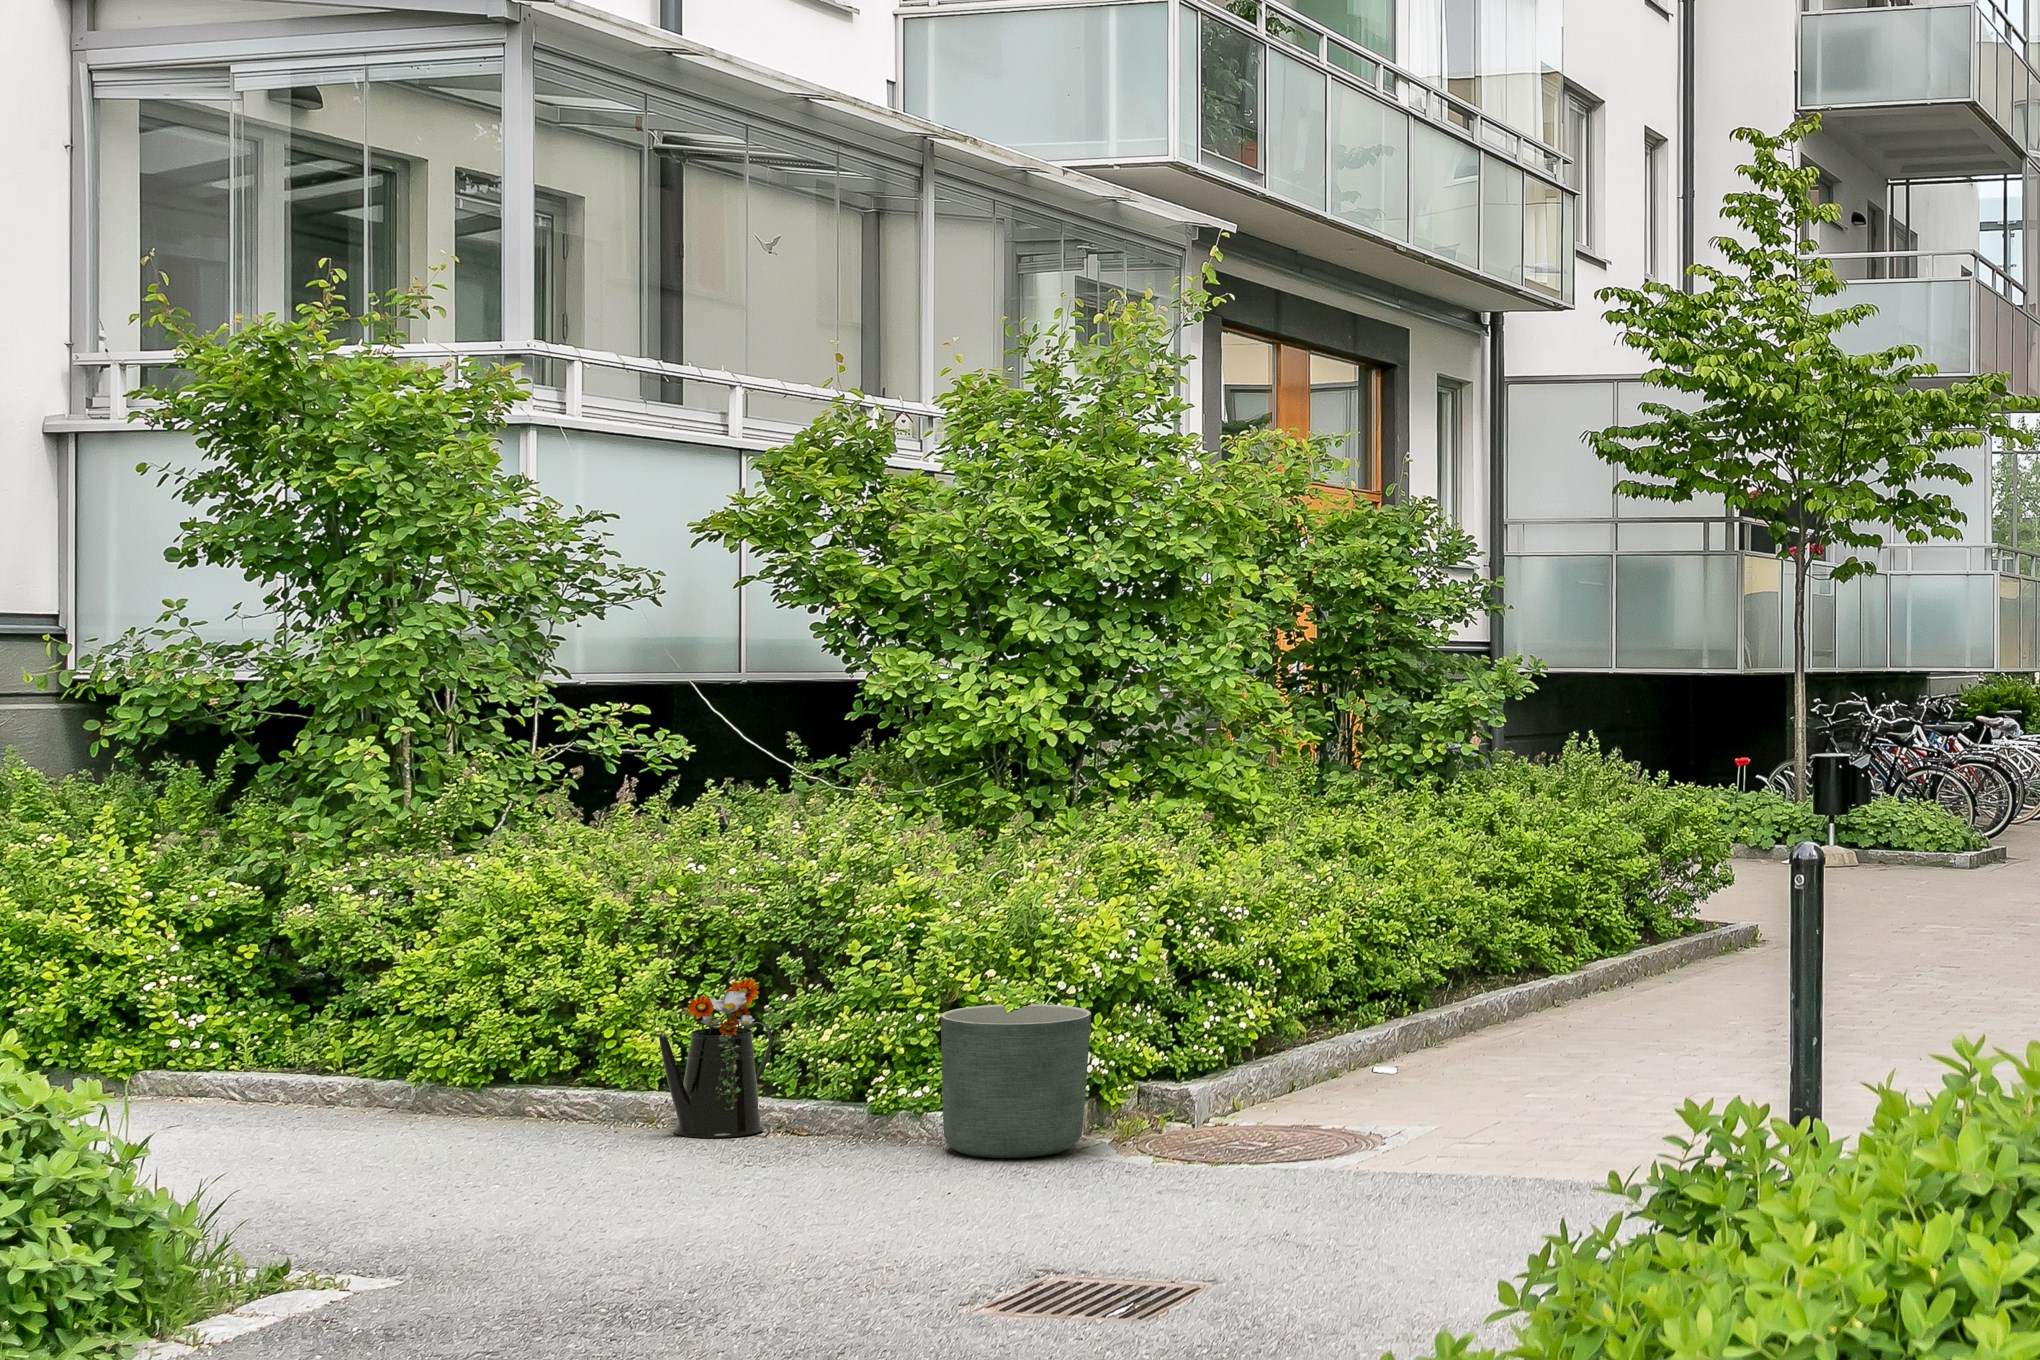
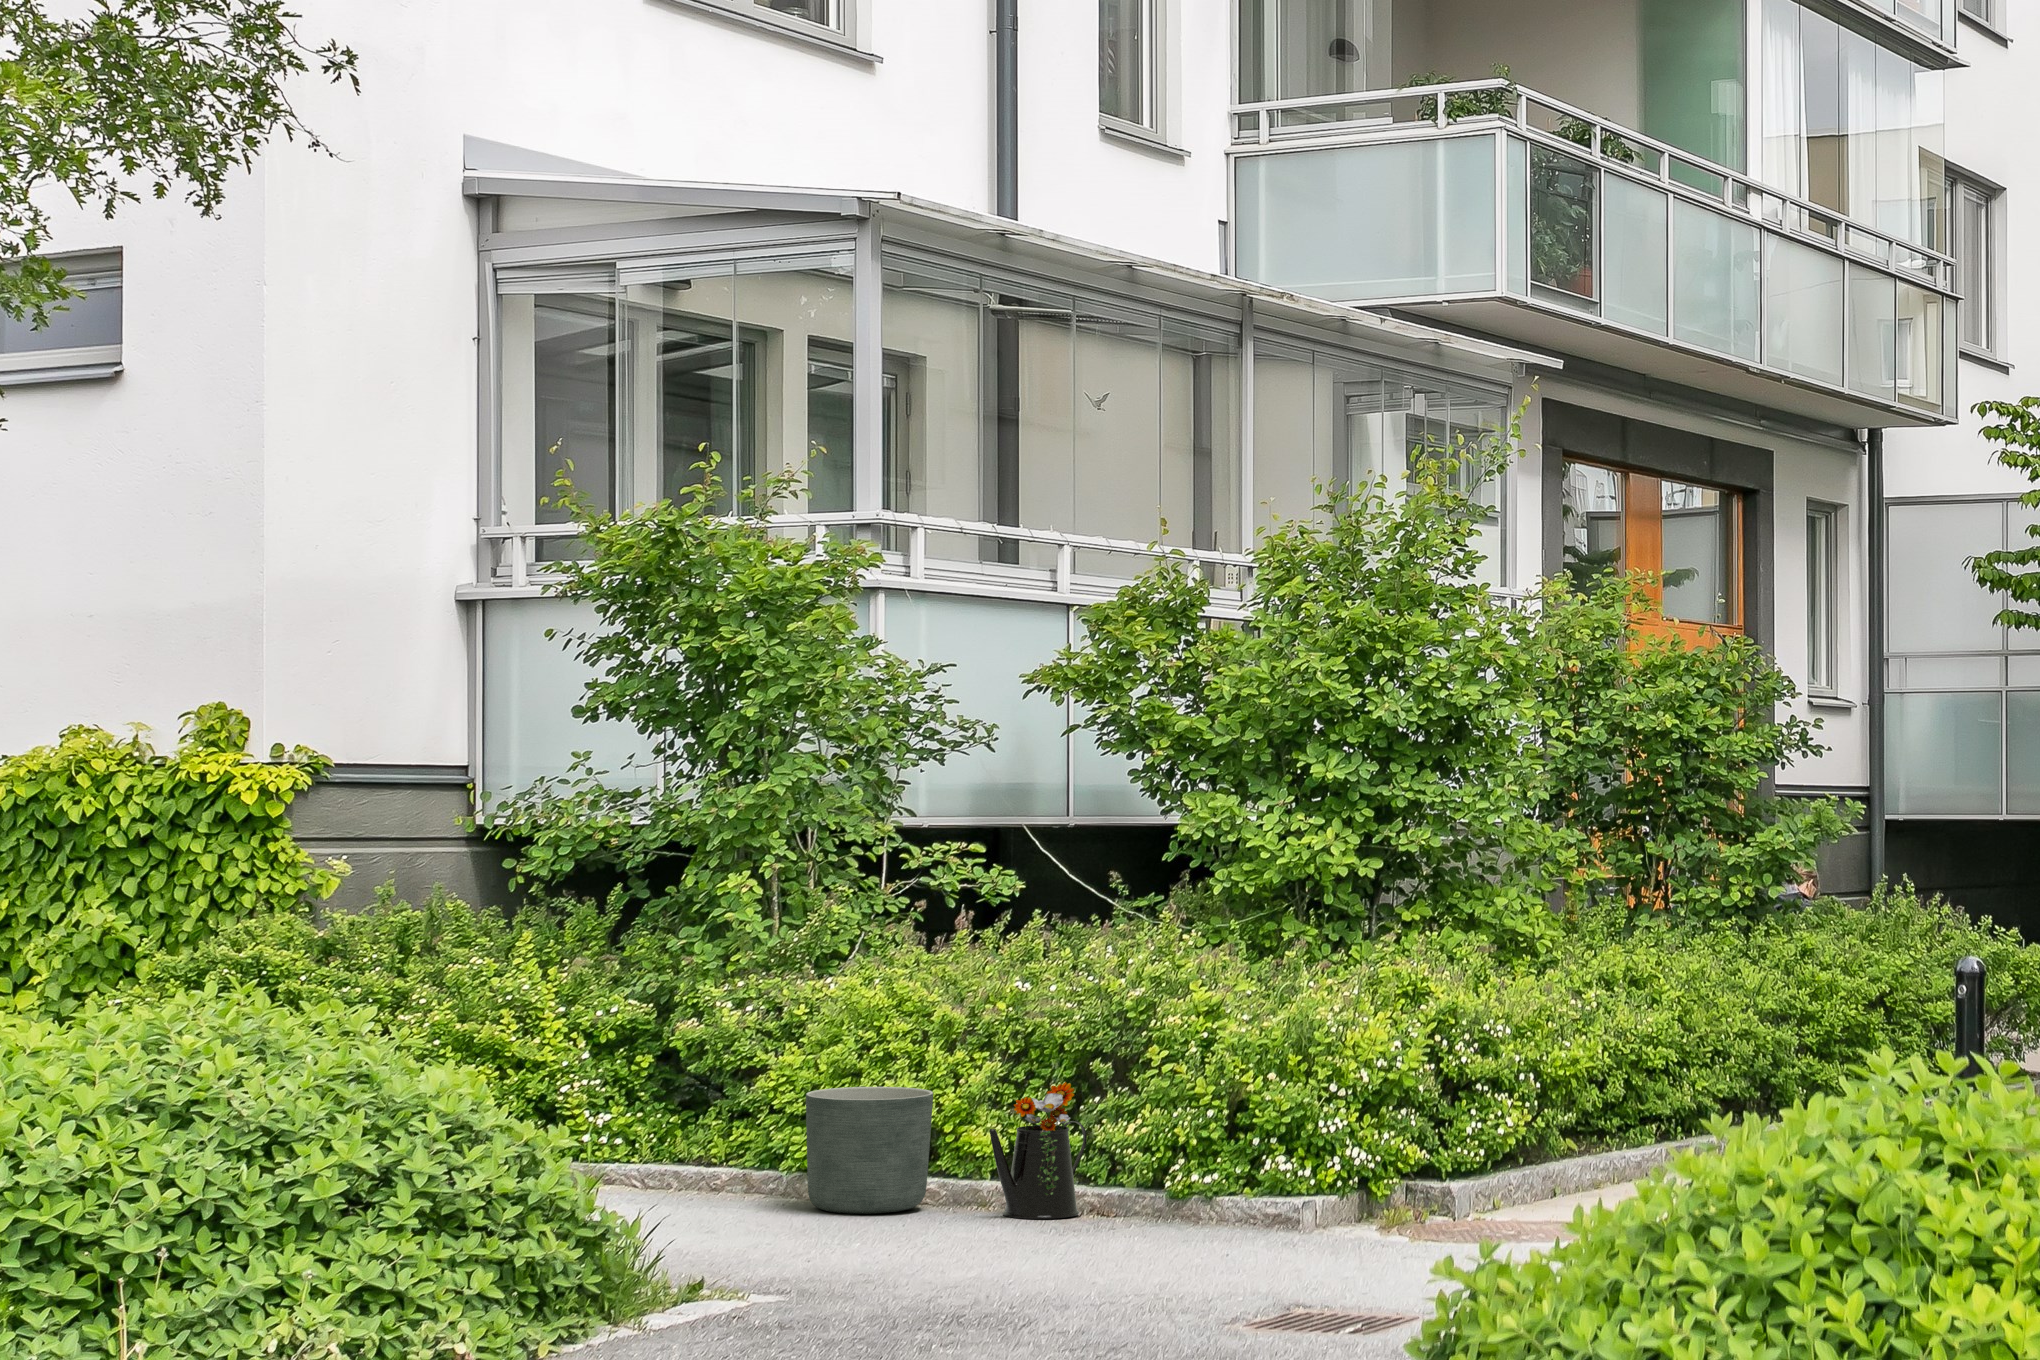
planter: present [941,1004,1091,1158] -> present [806,1087,933,1214]

